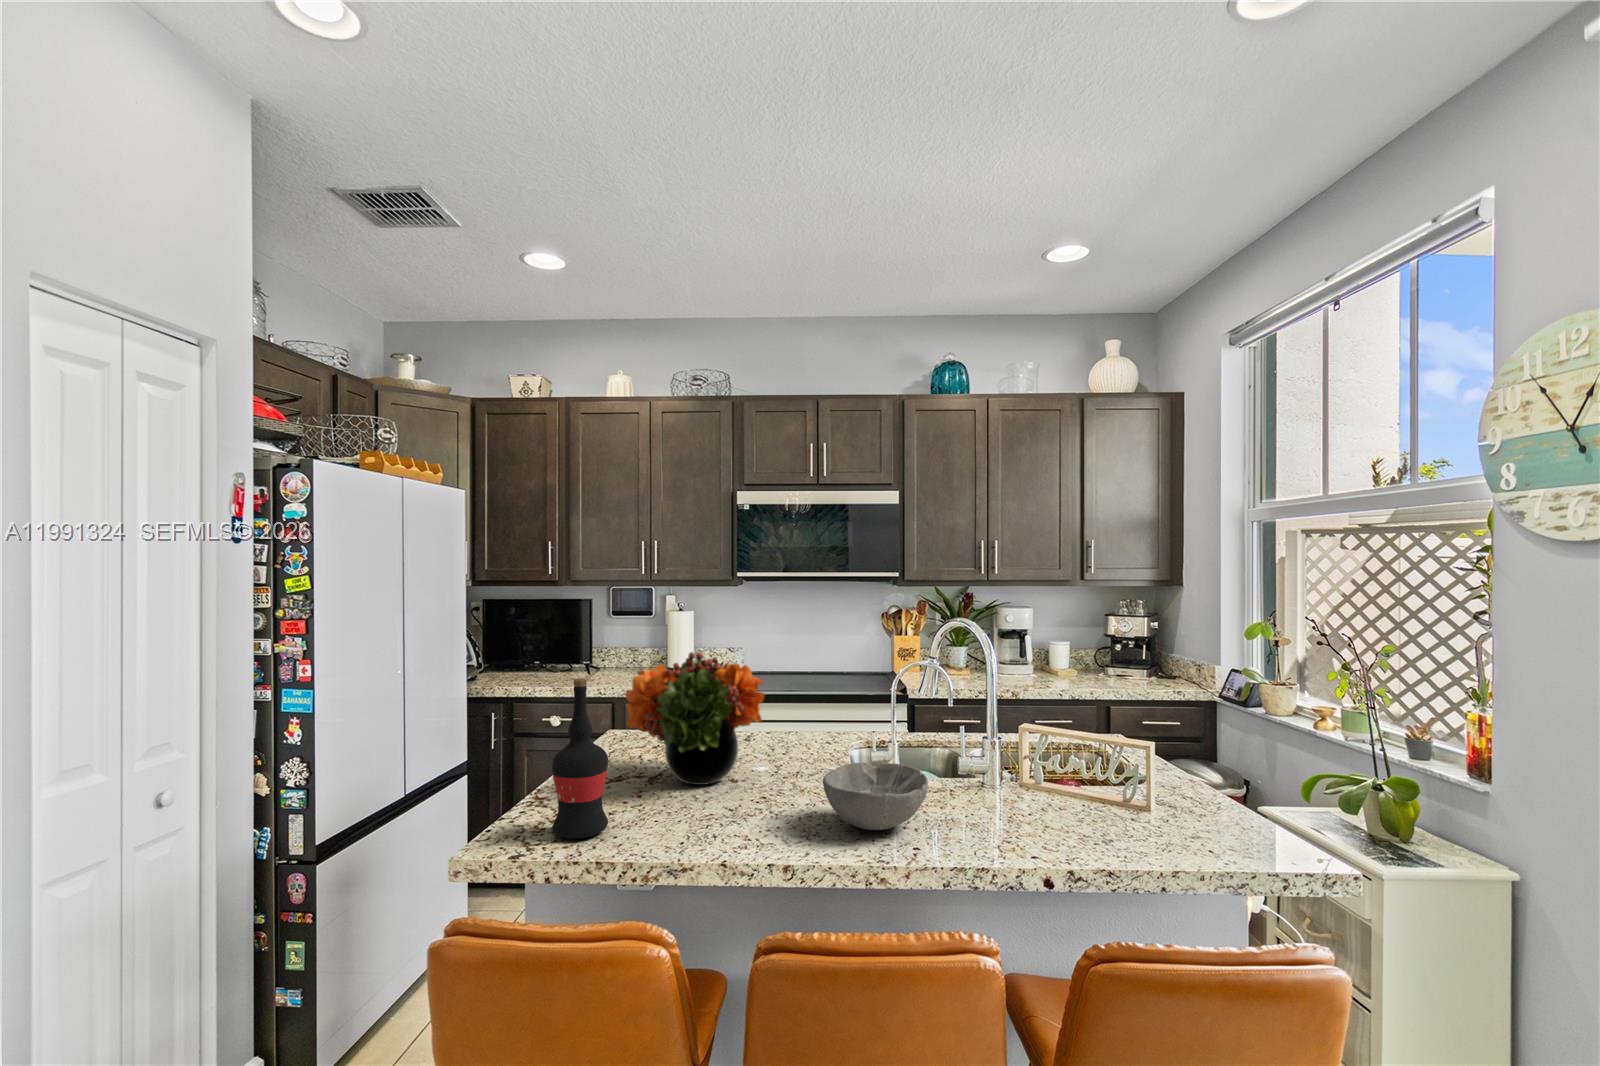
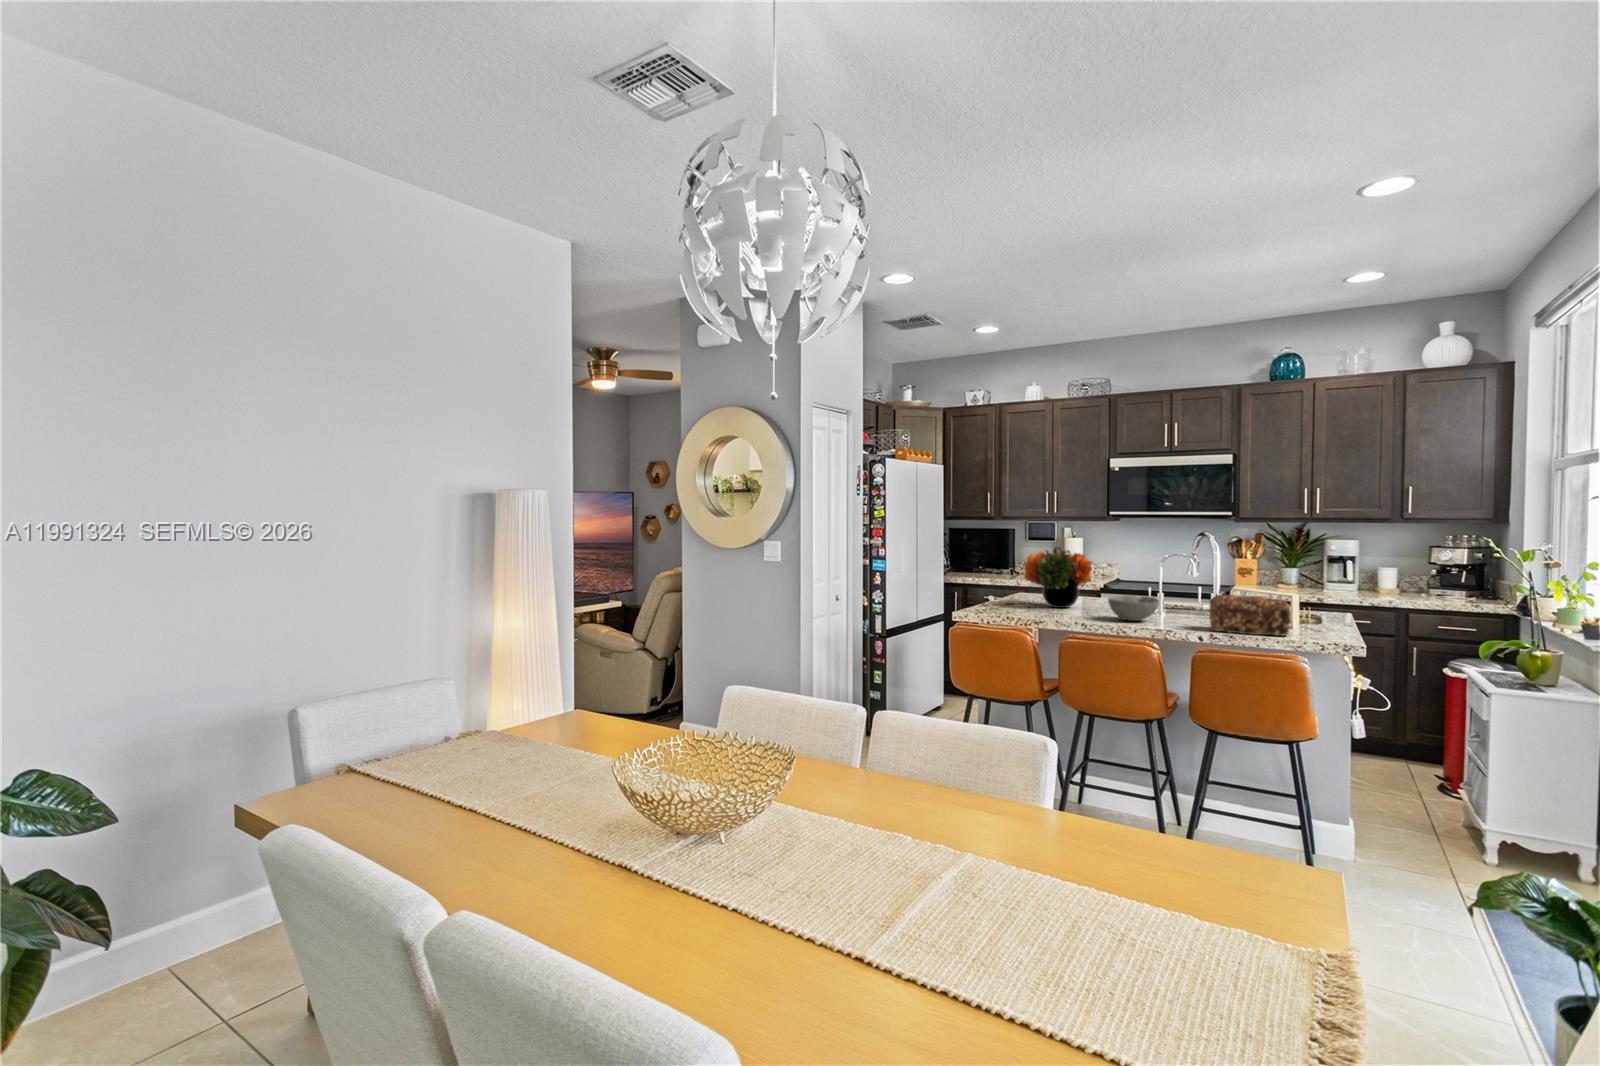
wine bottle: present [552,678,608,839] -> none [991,550,1014,613]
bread loaf: none [1033,761,1210,857] -> present [1210,594,1290,636]

